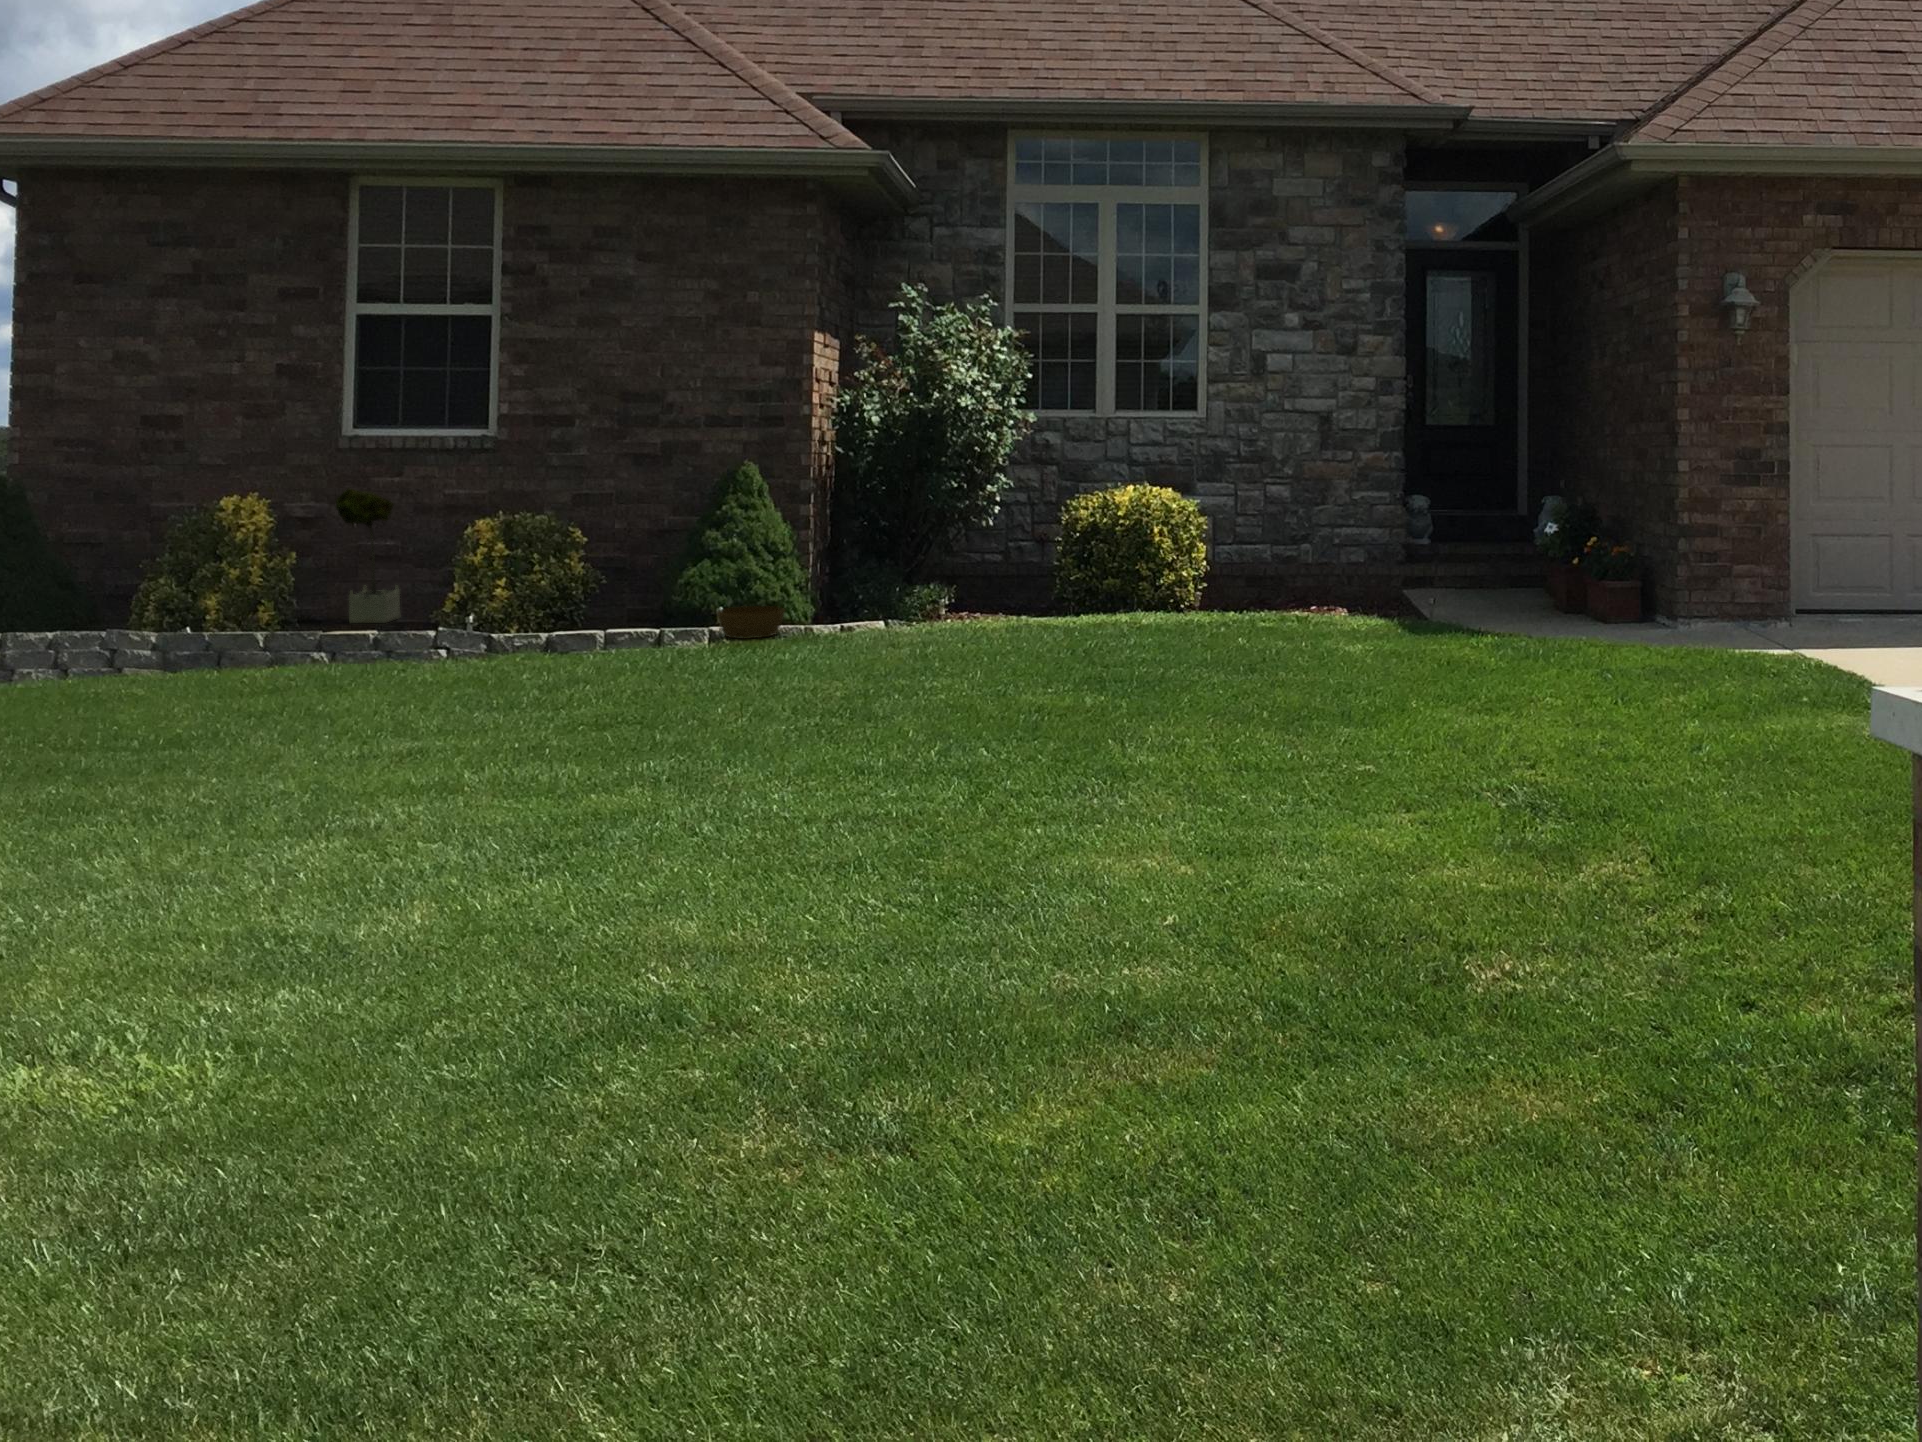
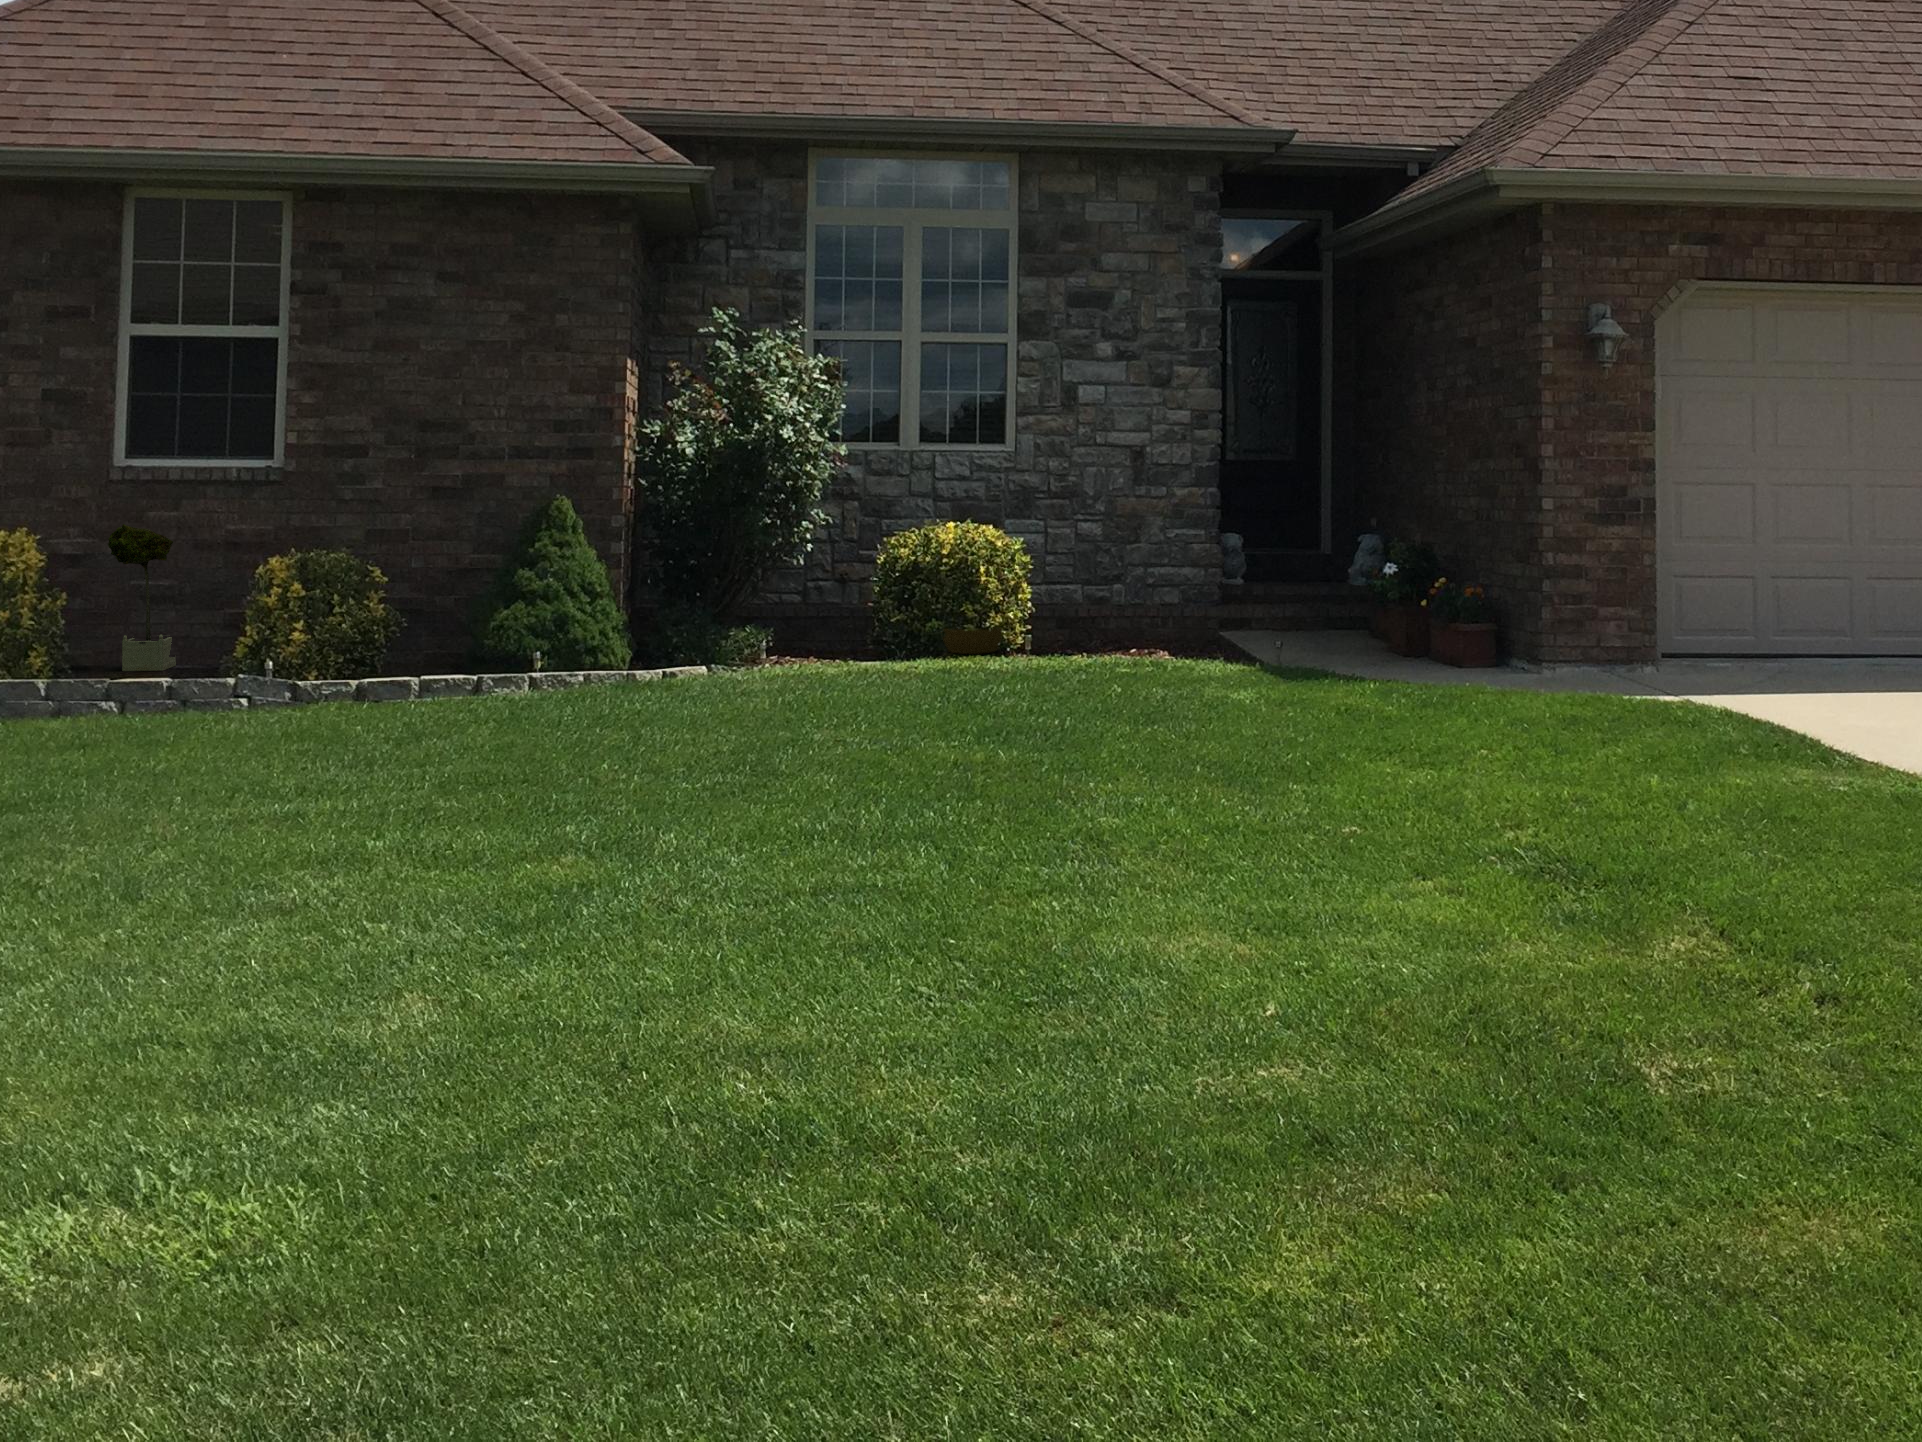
basket: present [717,606,785,639] -> present [941,627,1004,654]

